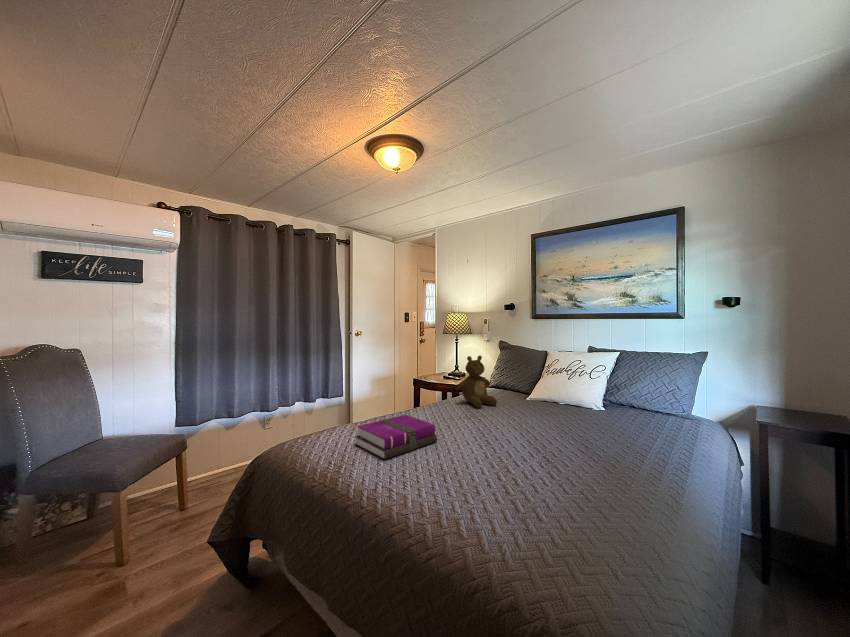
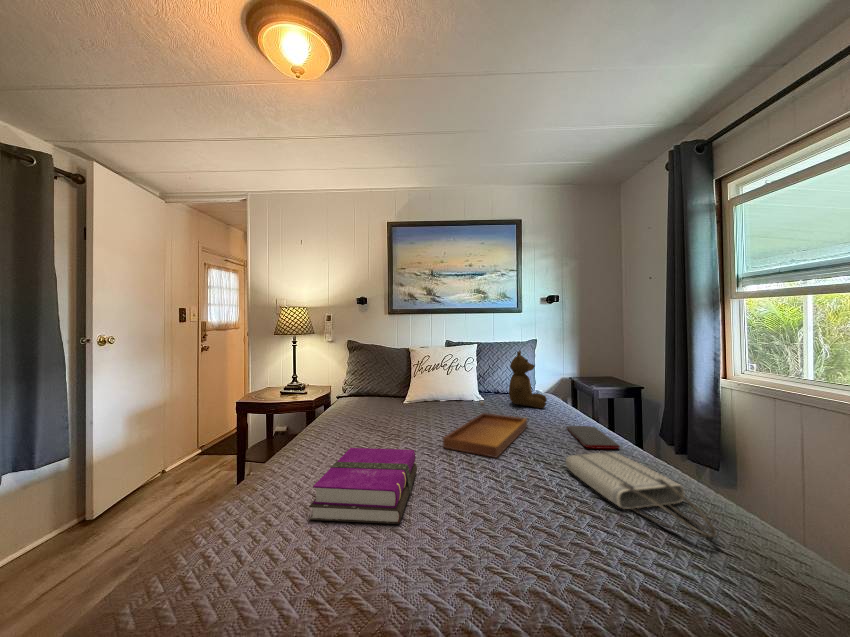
teddy bear: present [458,356,497,408] -> present [509,351,547,408]
tray: none [481,404,584,450] -> present [443,401,527,458]
smartphone: none [602,448,659,479] -> present [567,426,620,449]
tote bag: none [522,463,603,545] -> present [566,452,718,538]

